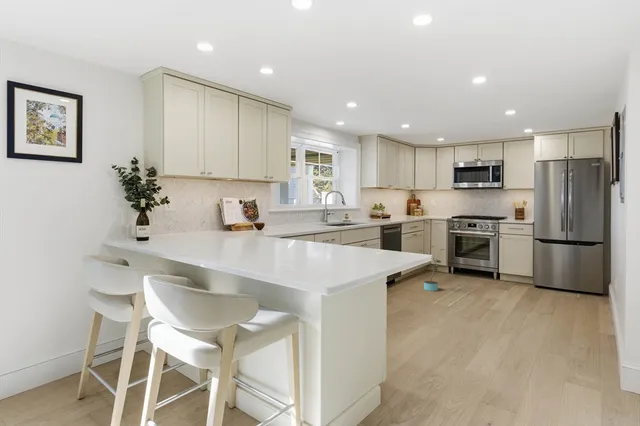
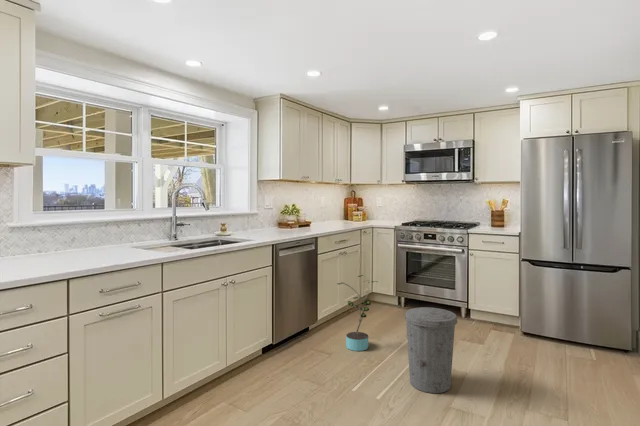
trash can: none [466,262,496,306] -> present [405,307,457,393]

